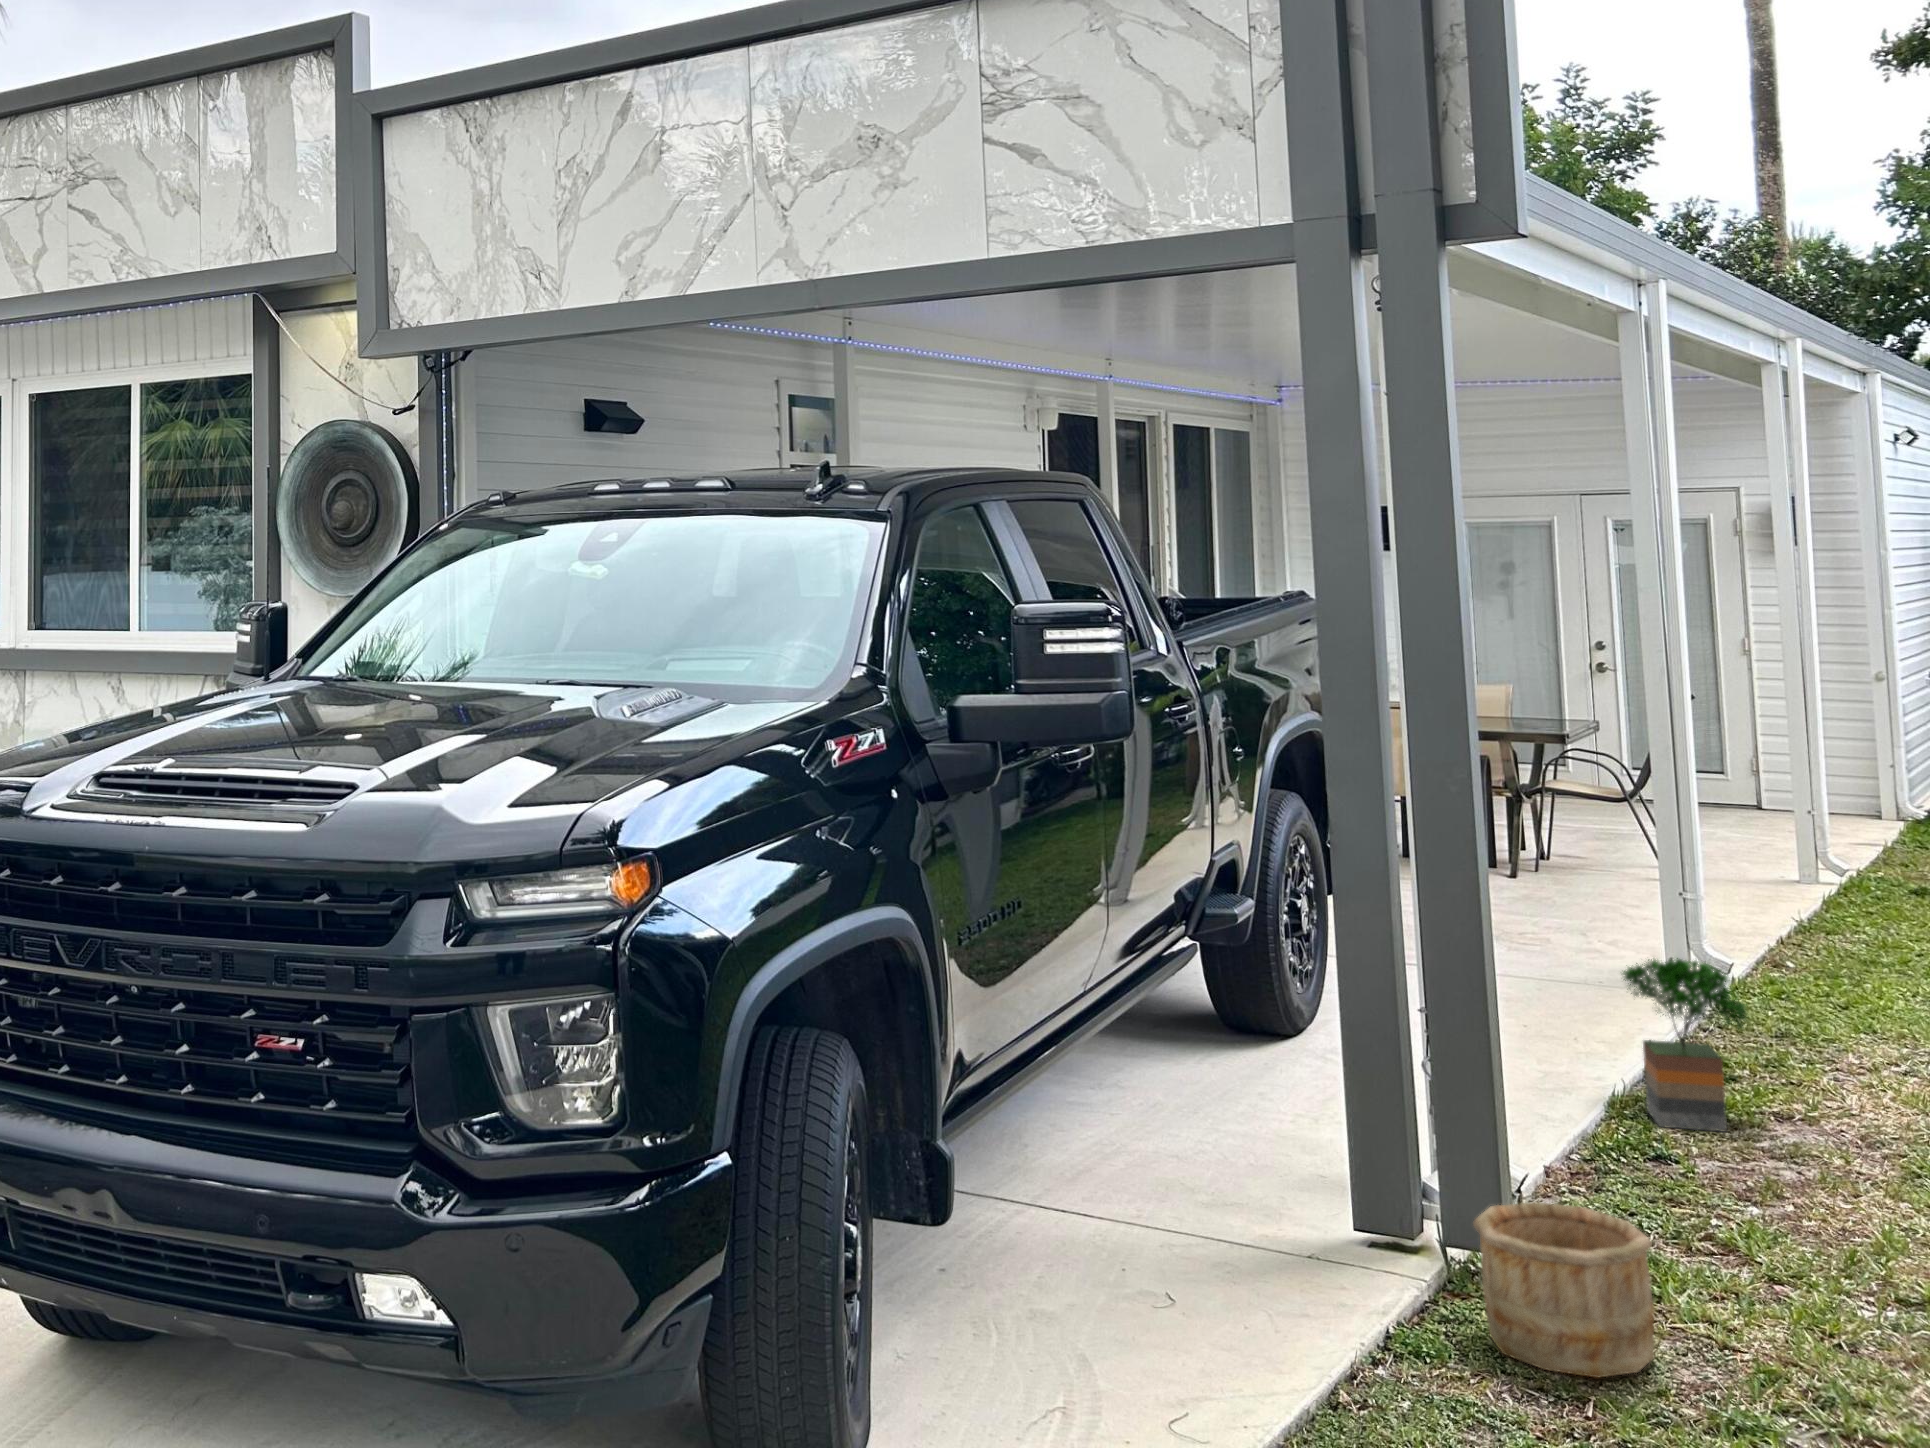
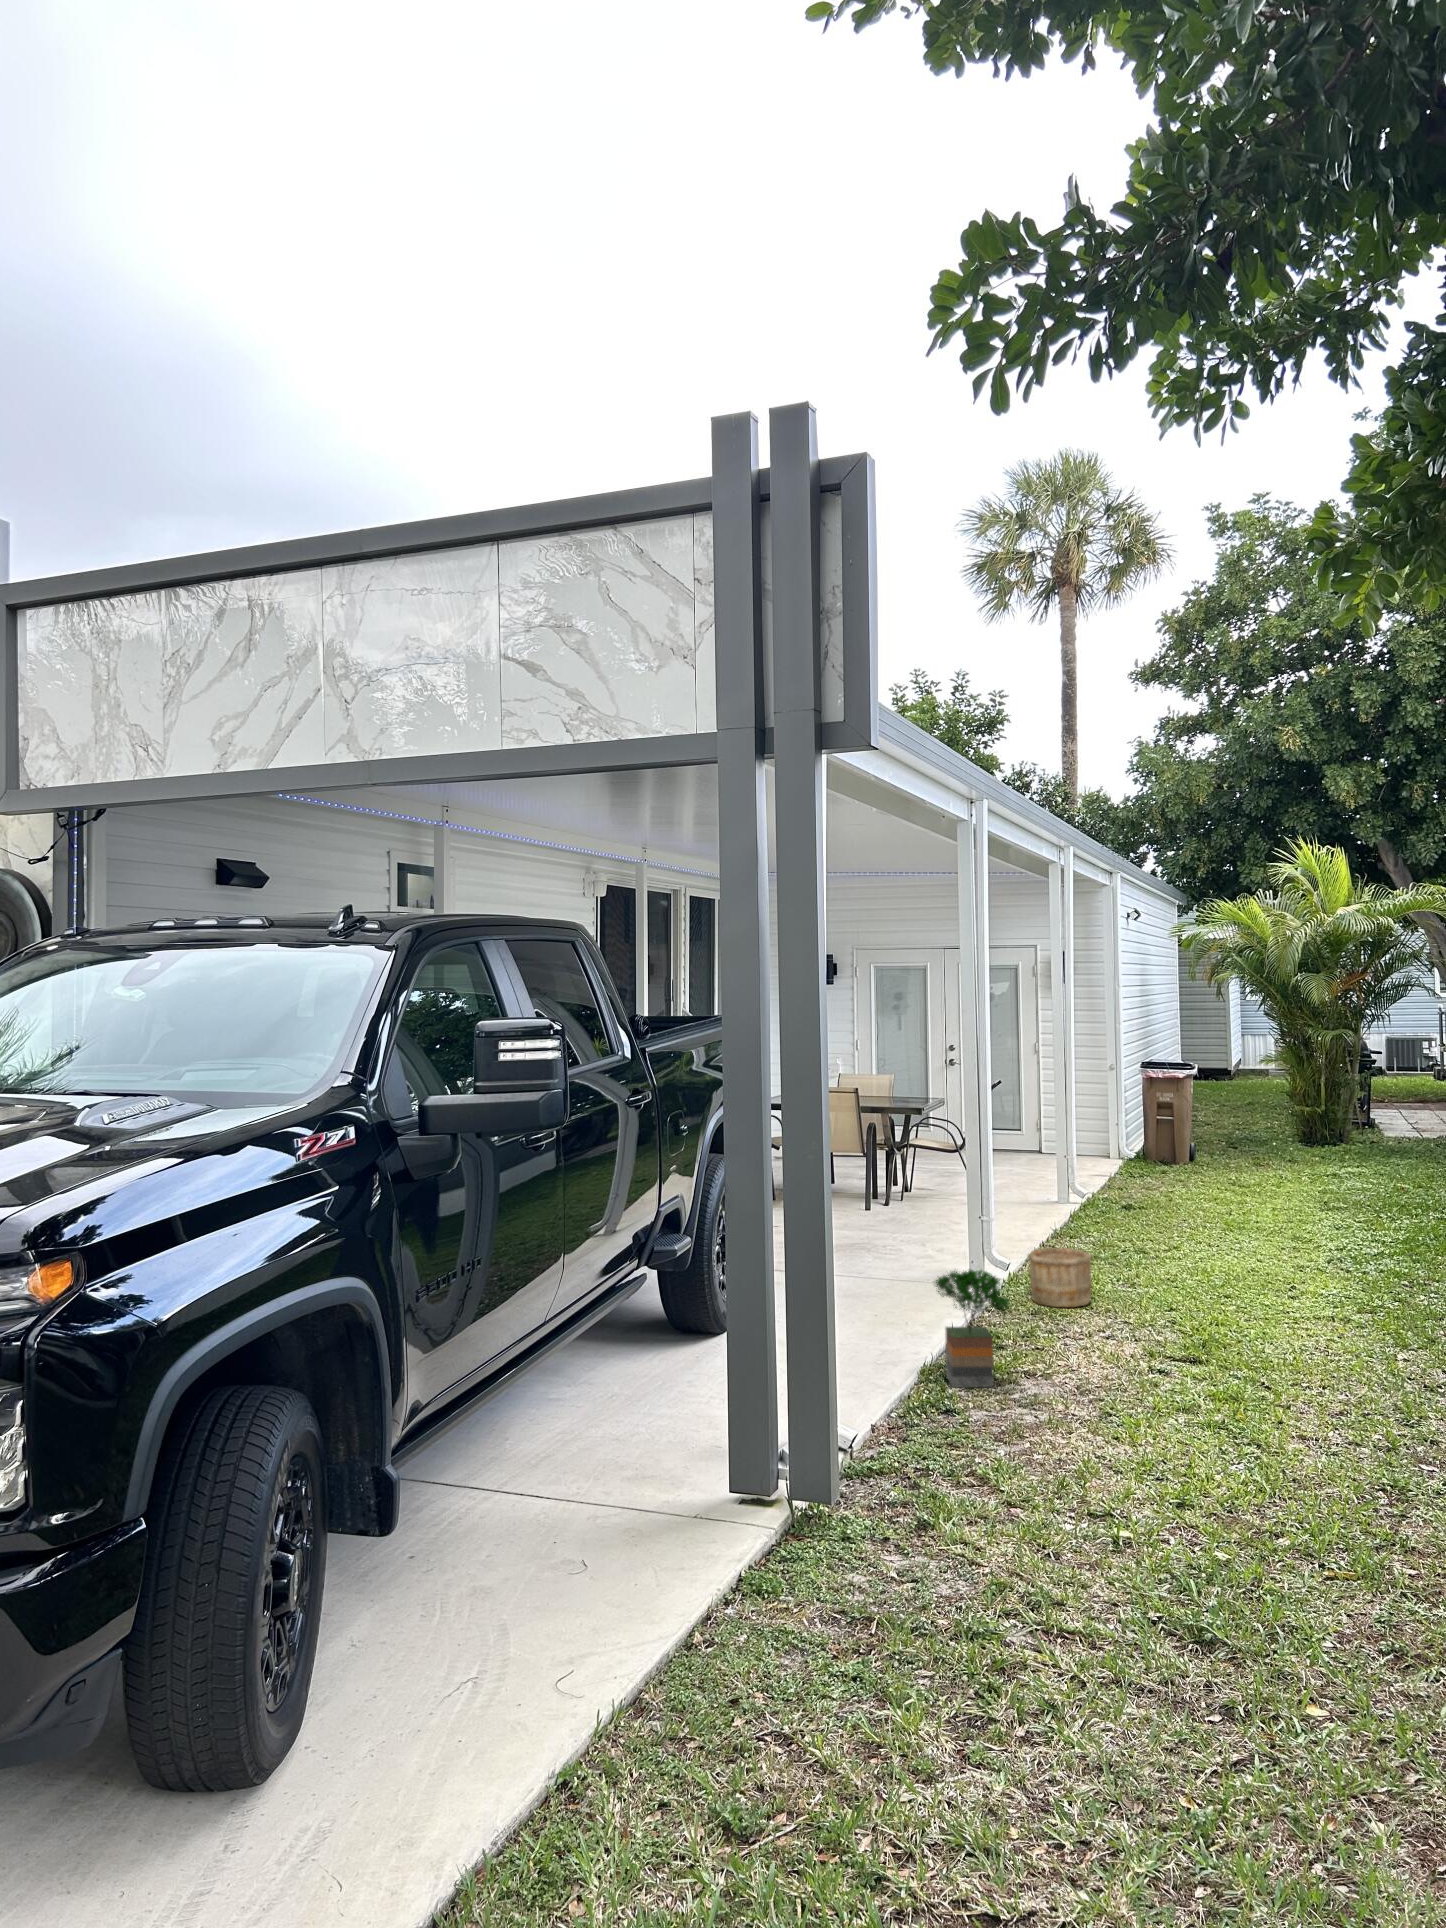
wooden bucket: present [1473,1202,1654,1378] -> present [1027,1248,1092,1307]

